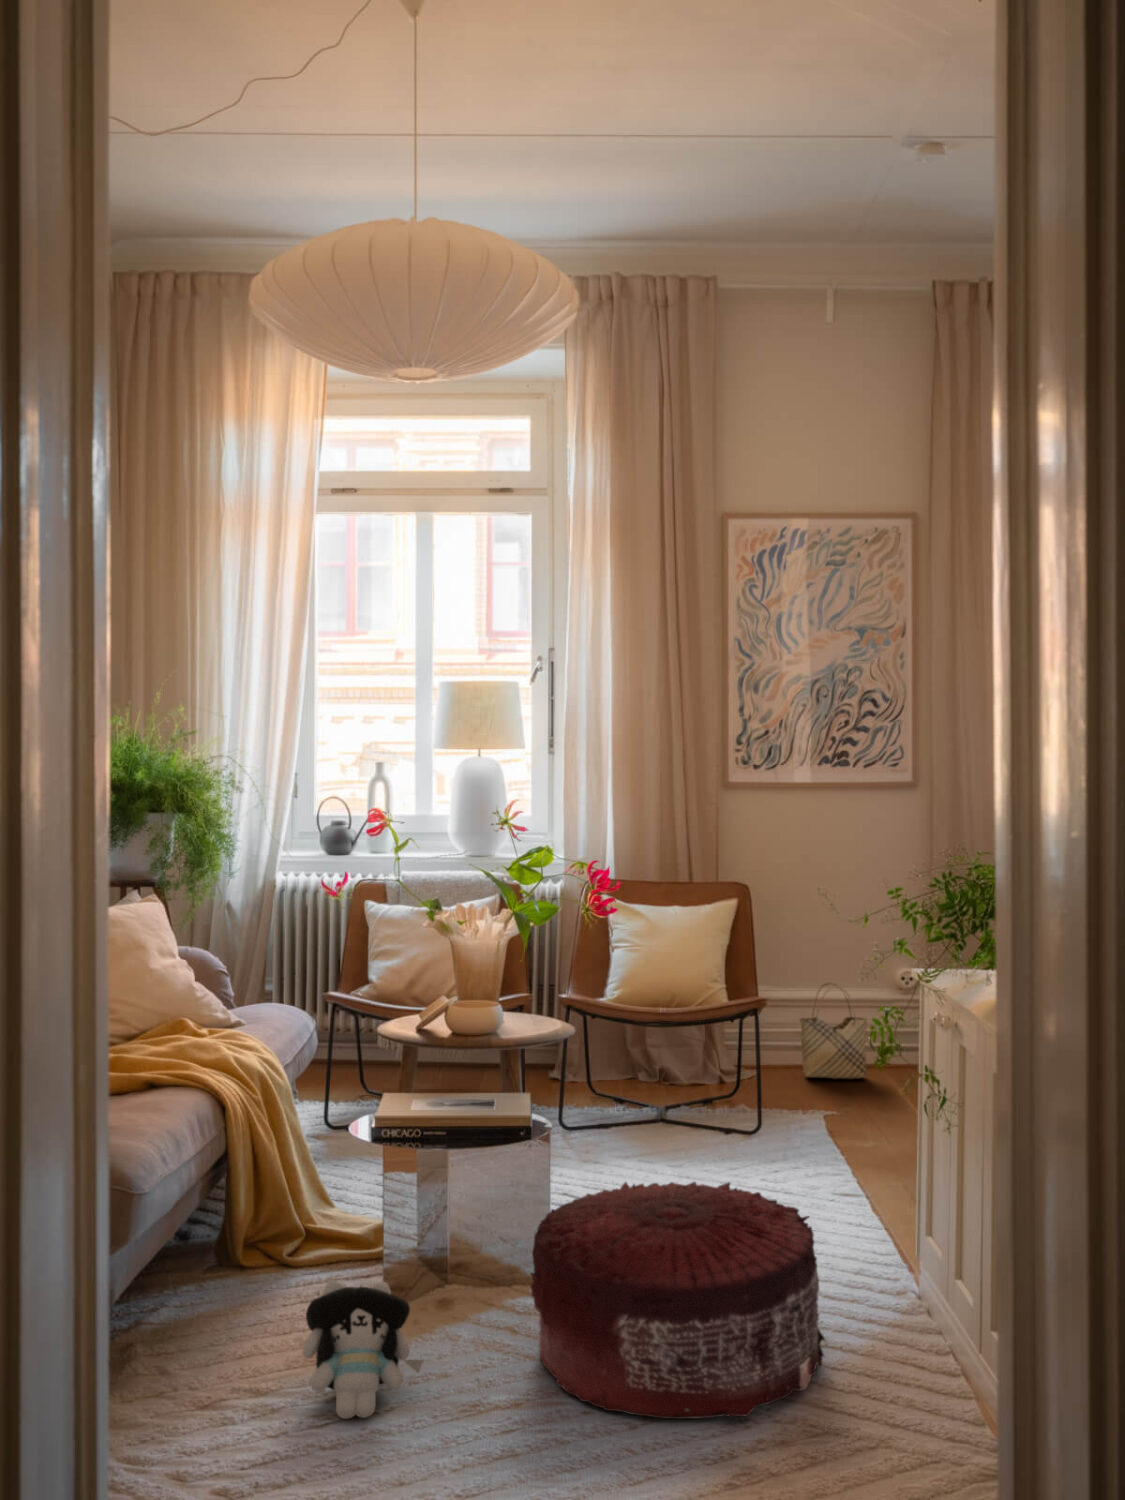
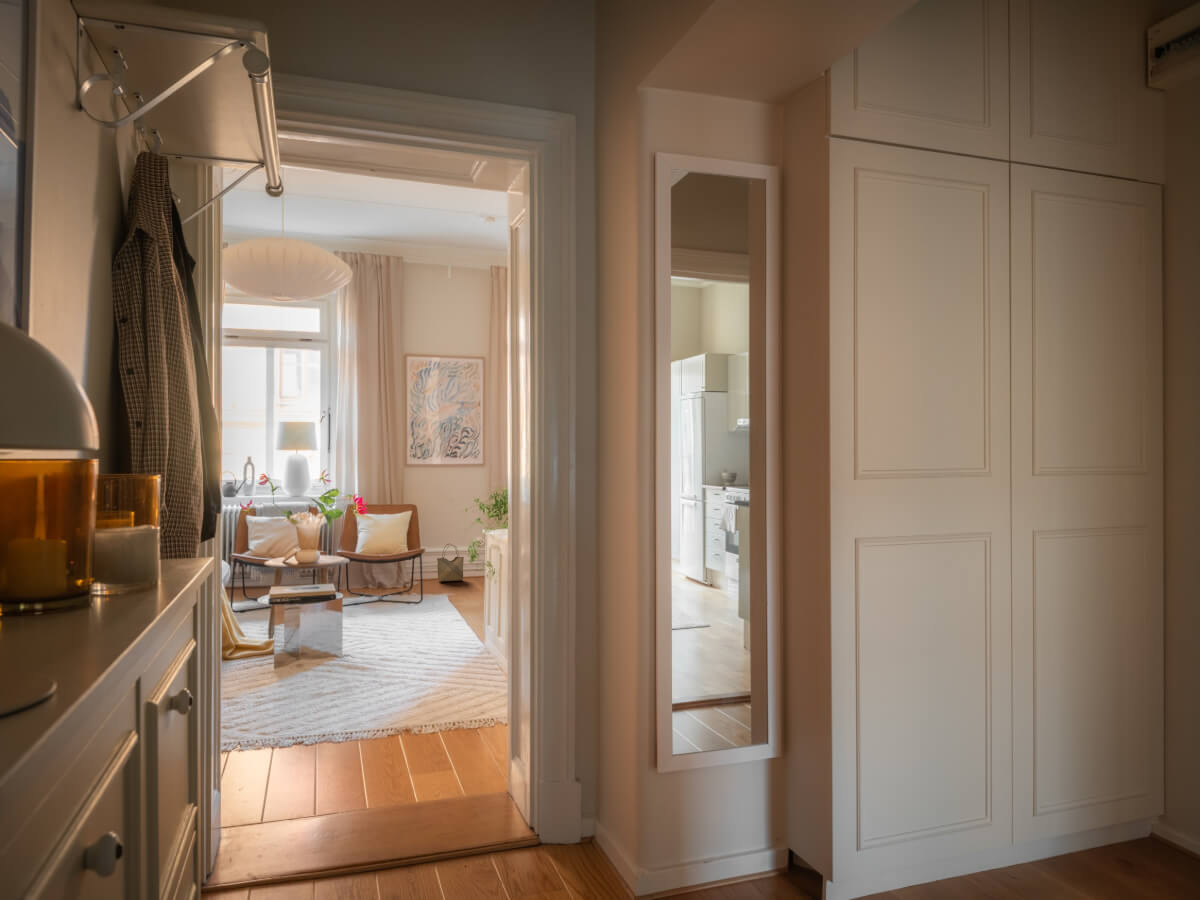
pouf: present [531,1182,825,1419] -> none [341,608,450,686]
plush toy: present [303,1281,423,1419] -> none [251,653,301,702]

